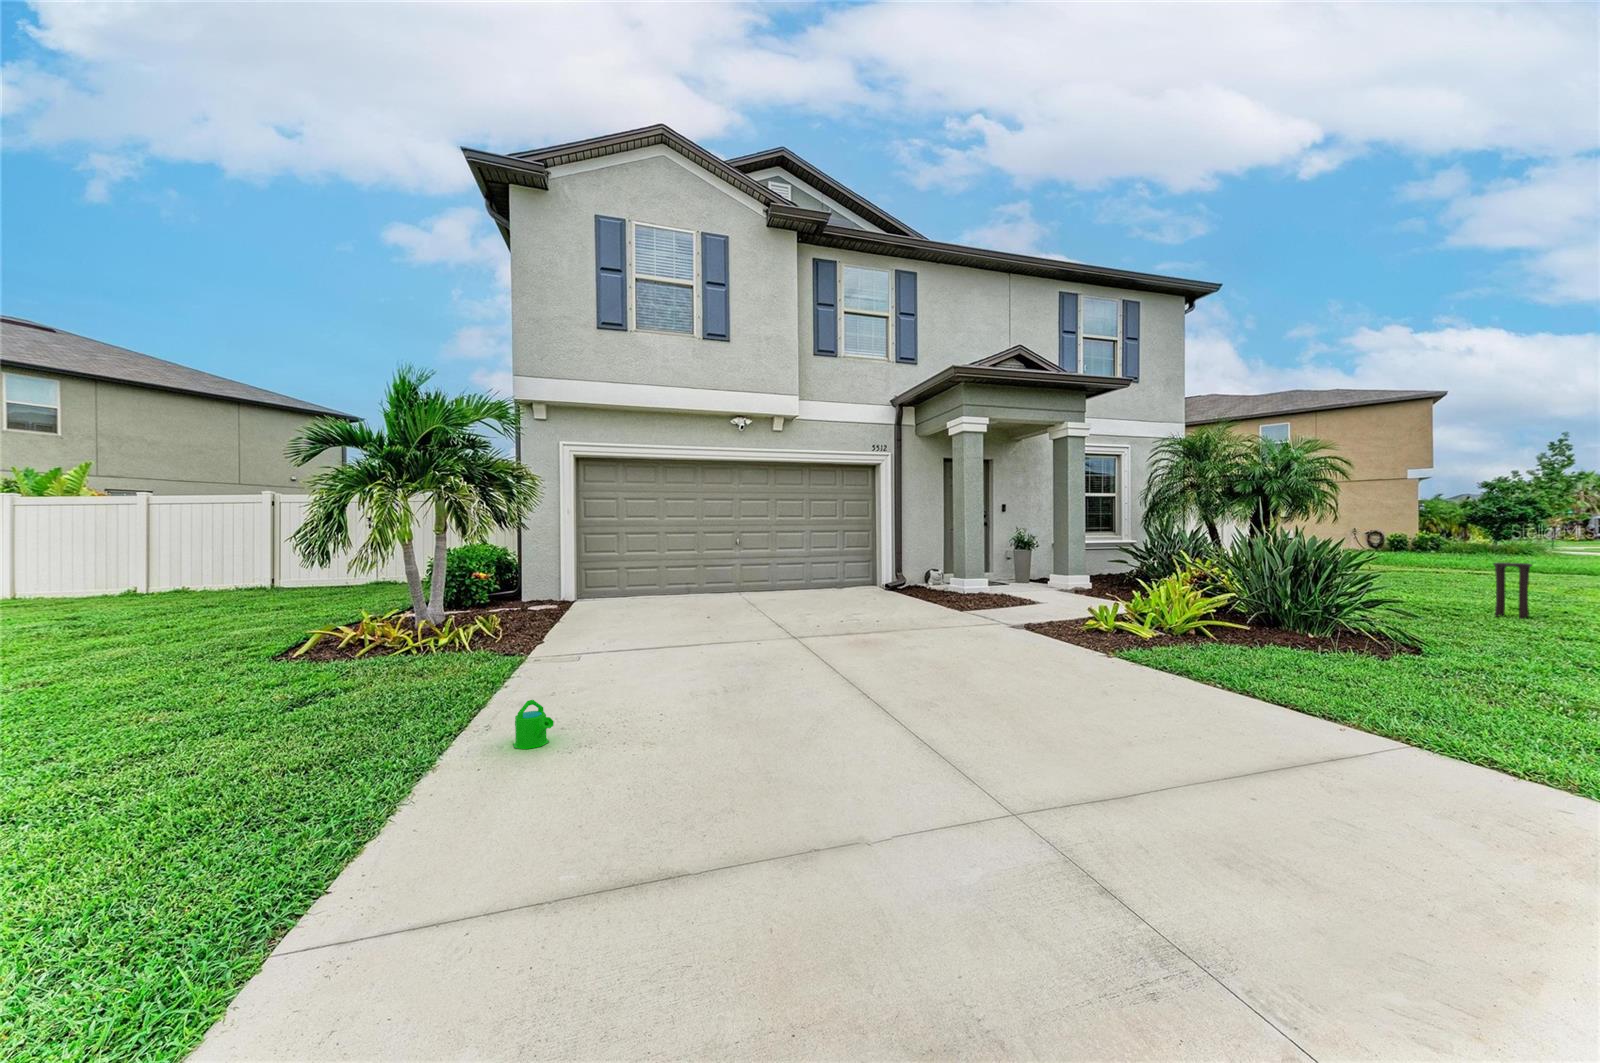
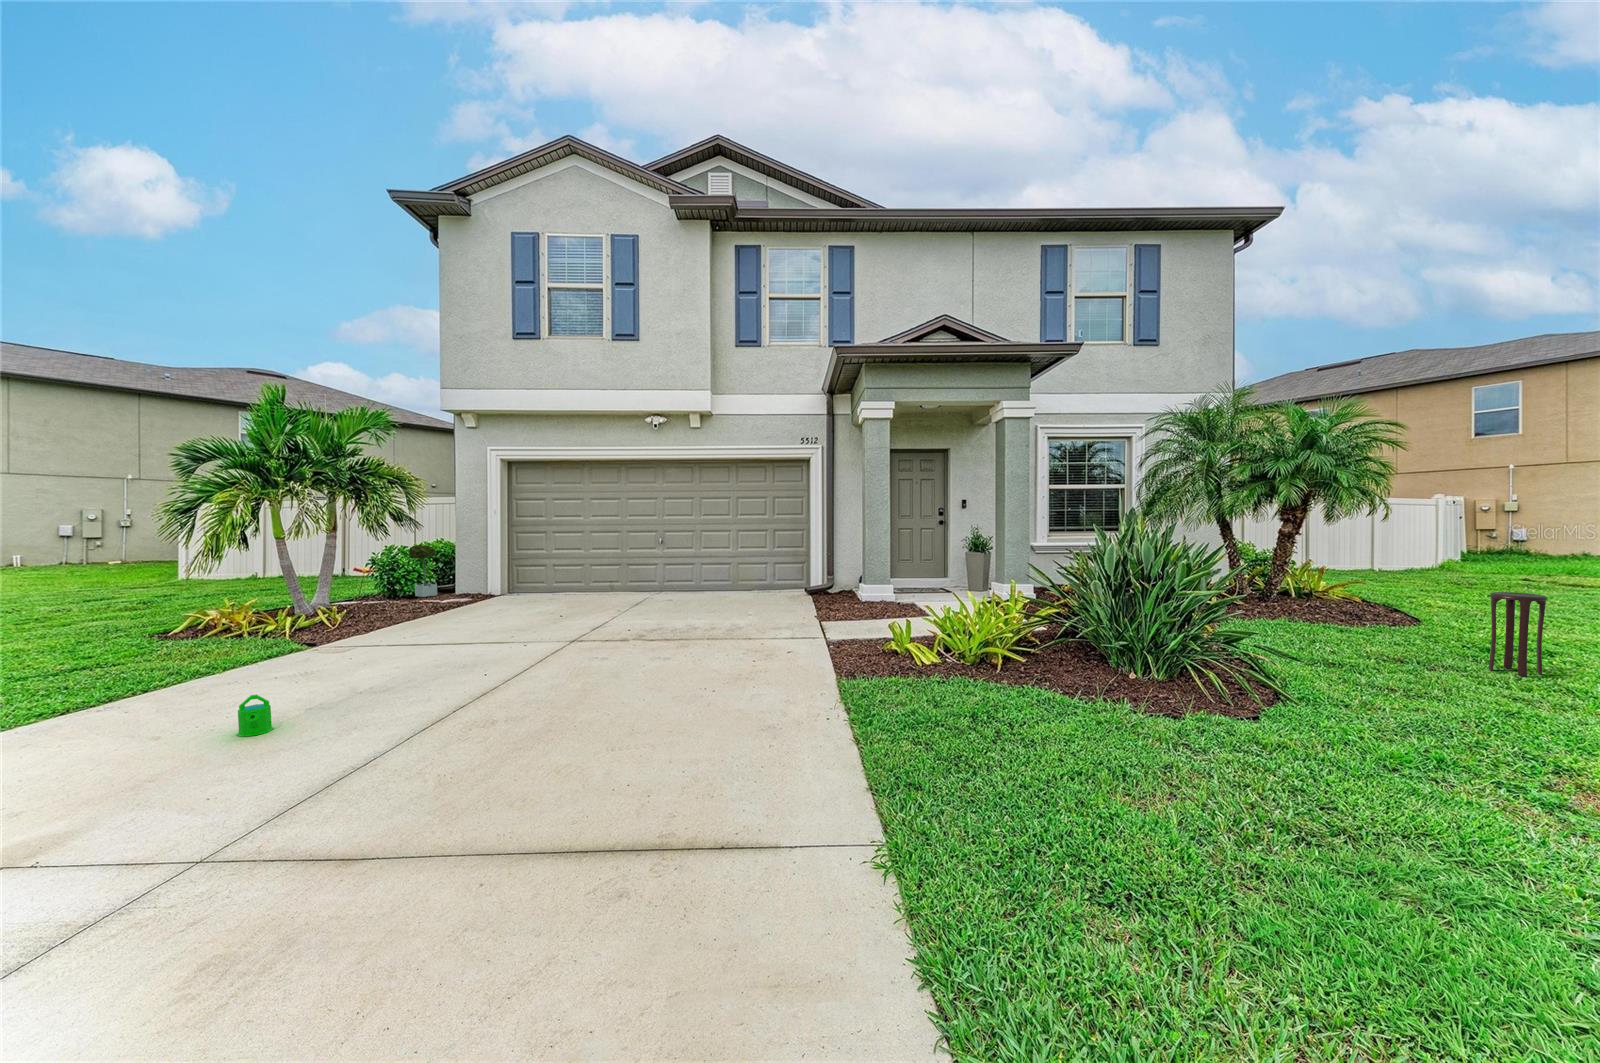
potted tree: none [473,550,504,610] -> present [409,544,437,597]
watering can: present [513,700,554,749] -> present [237,694,274,737]

